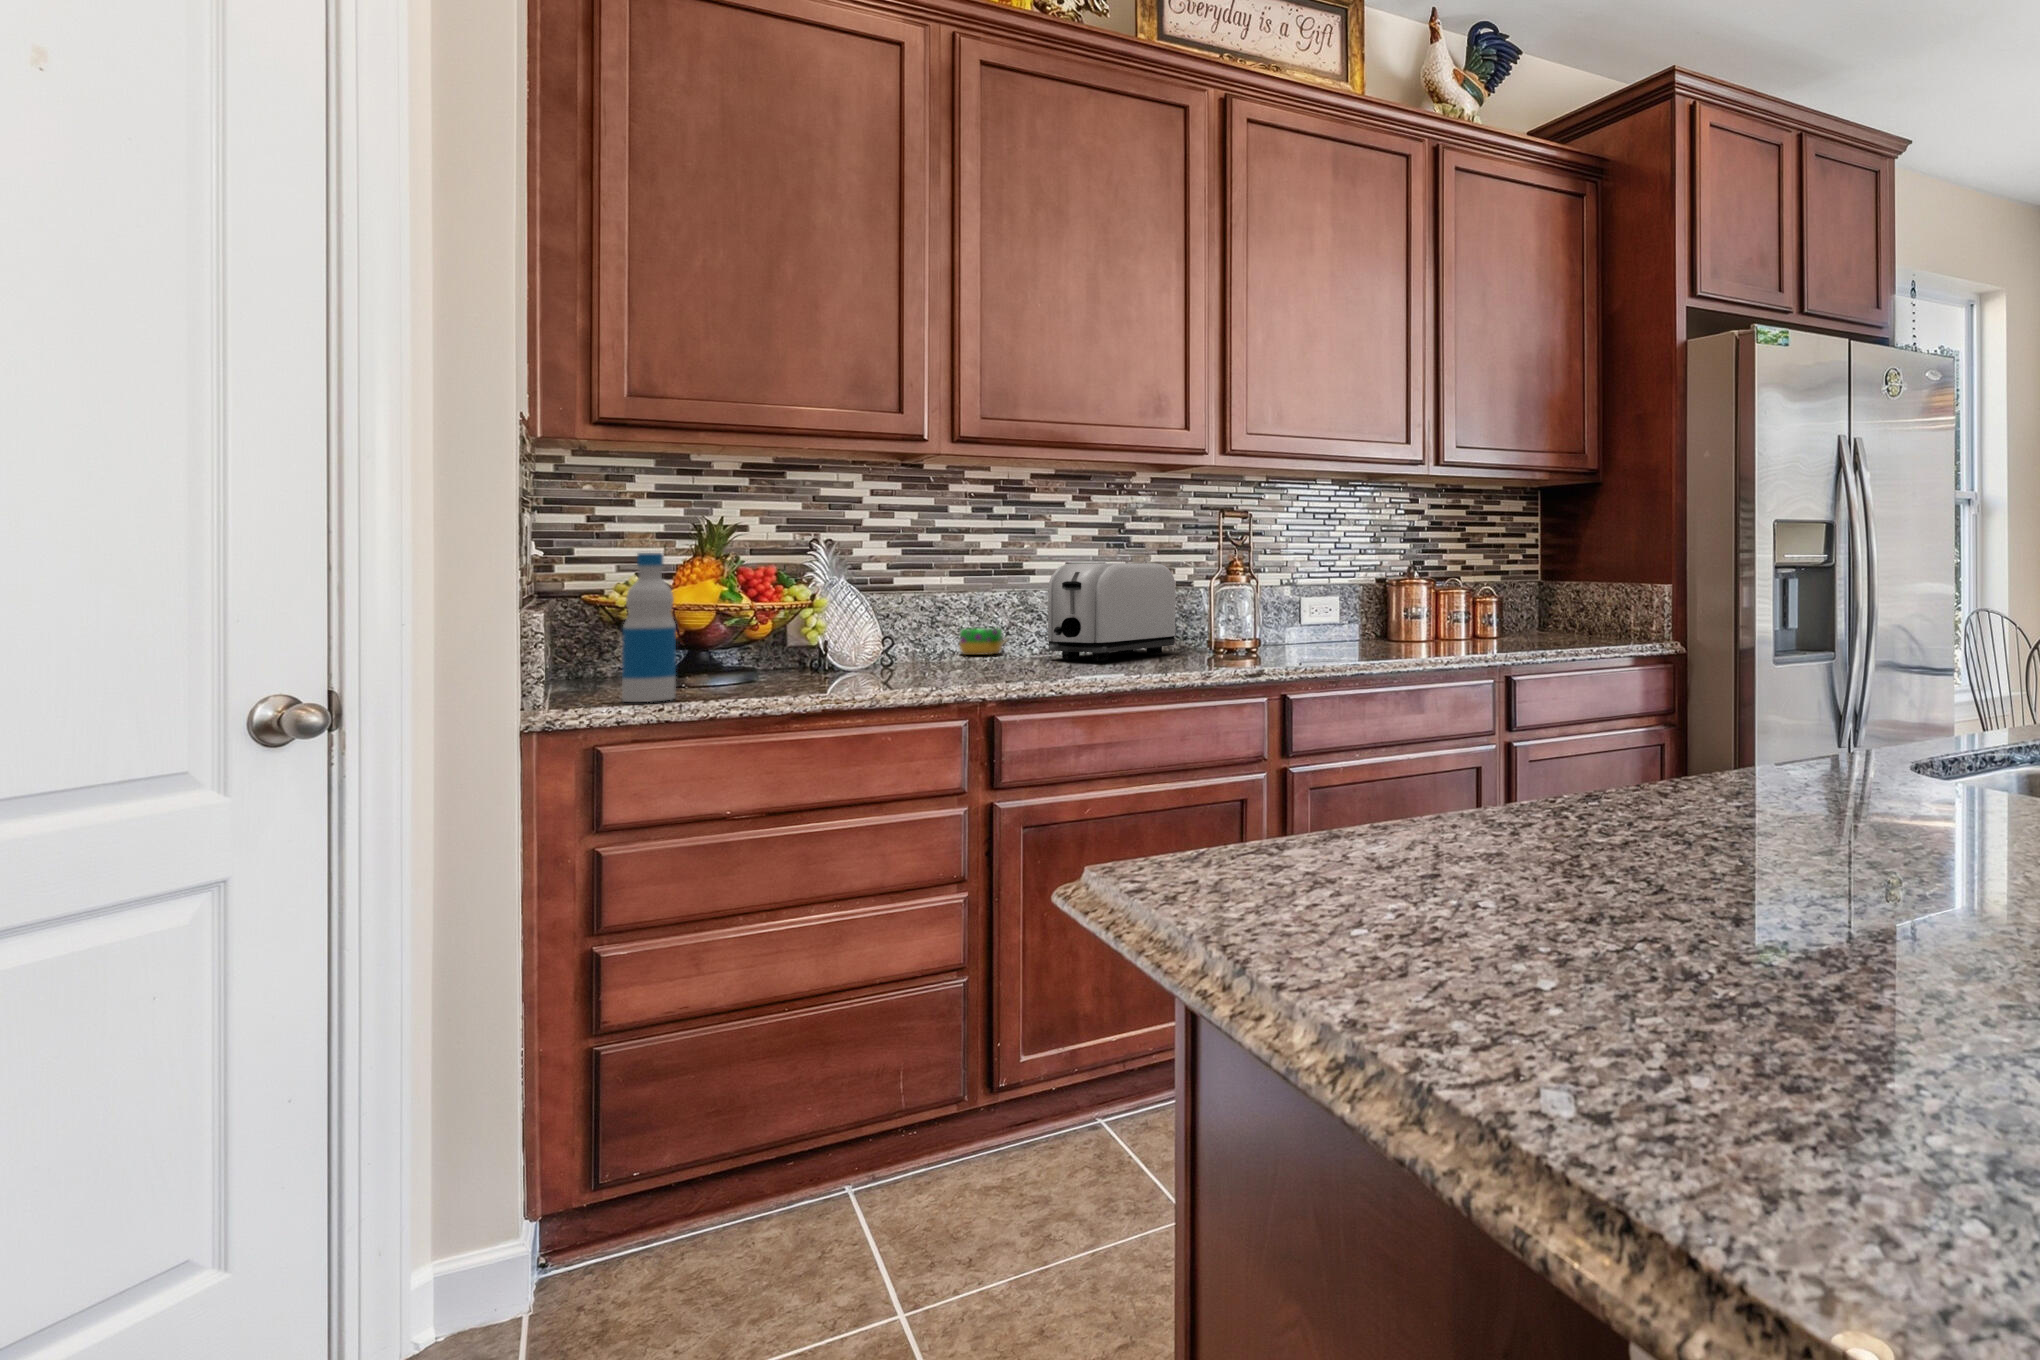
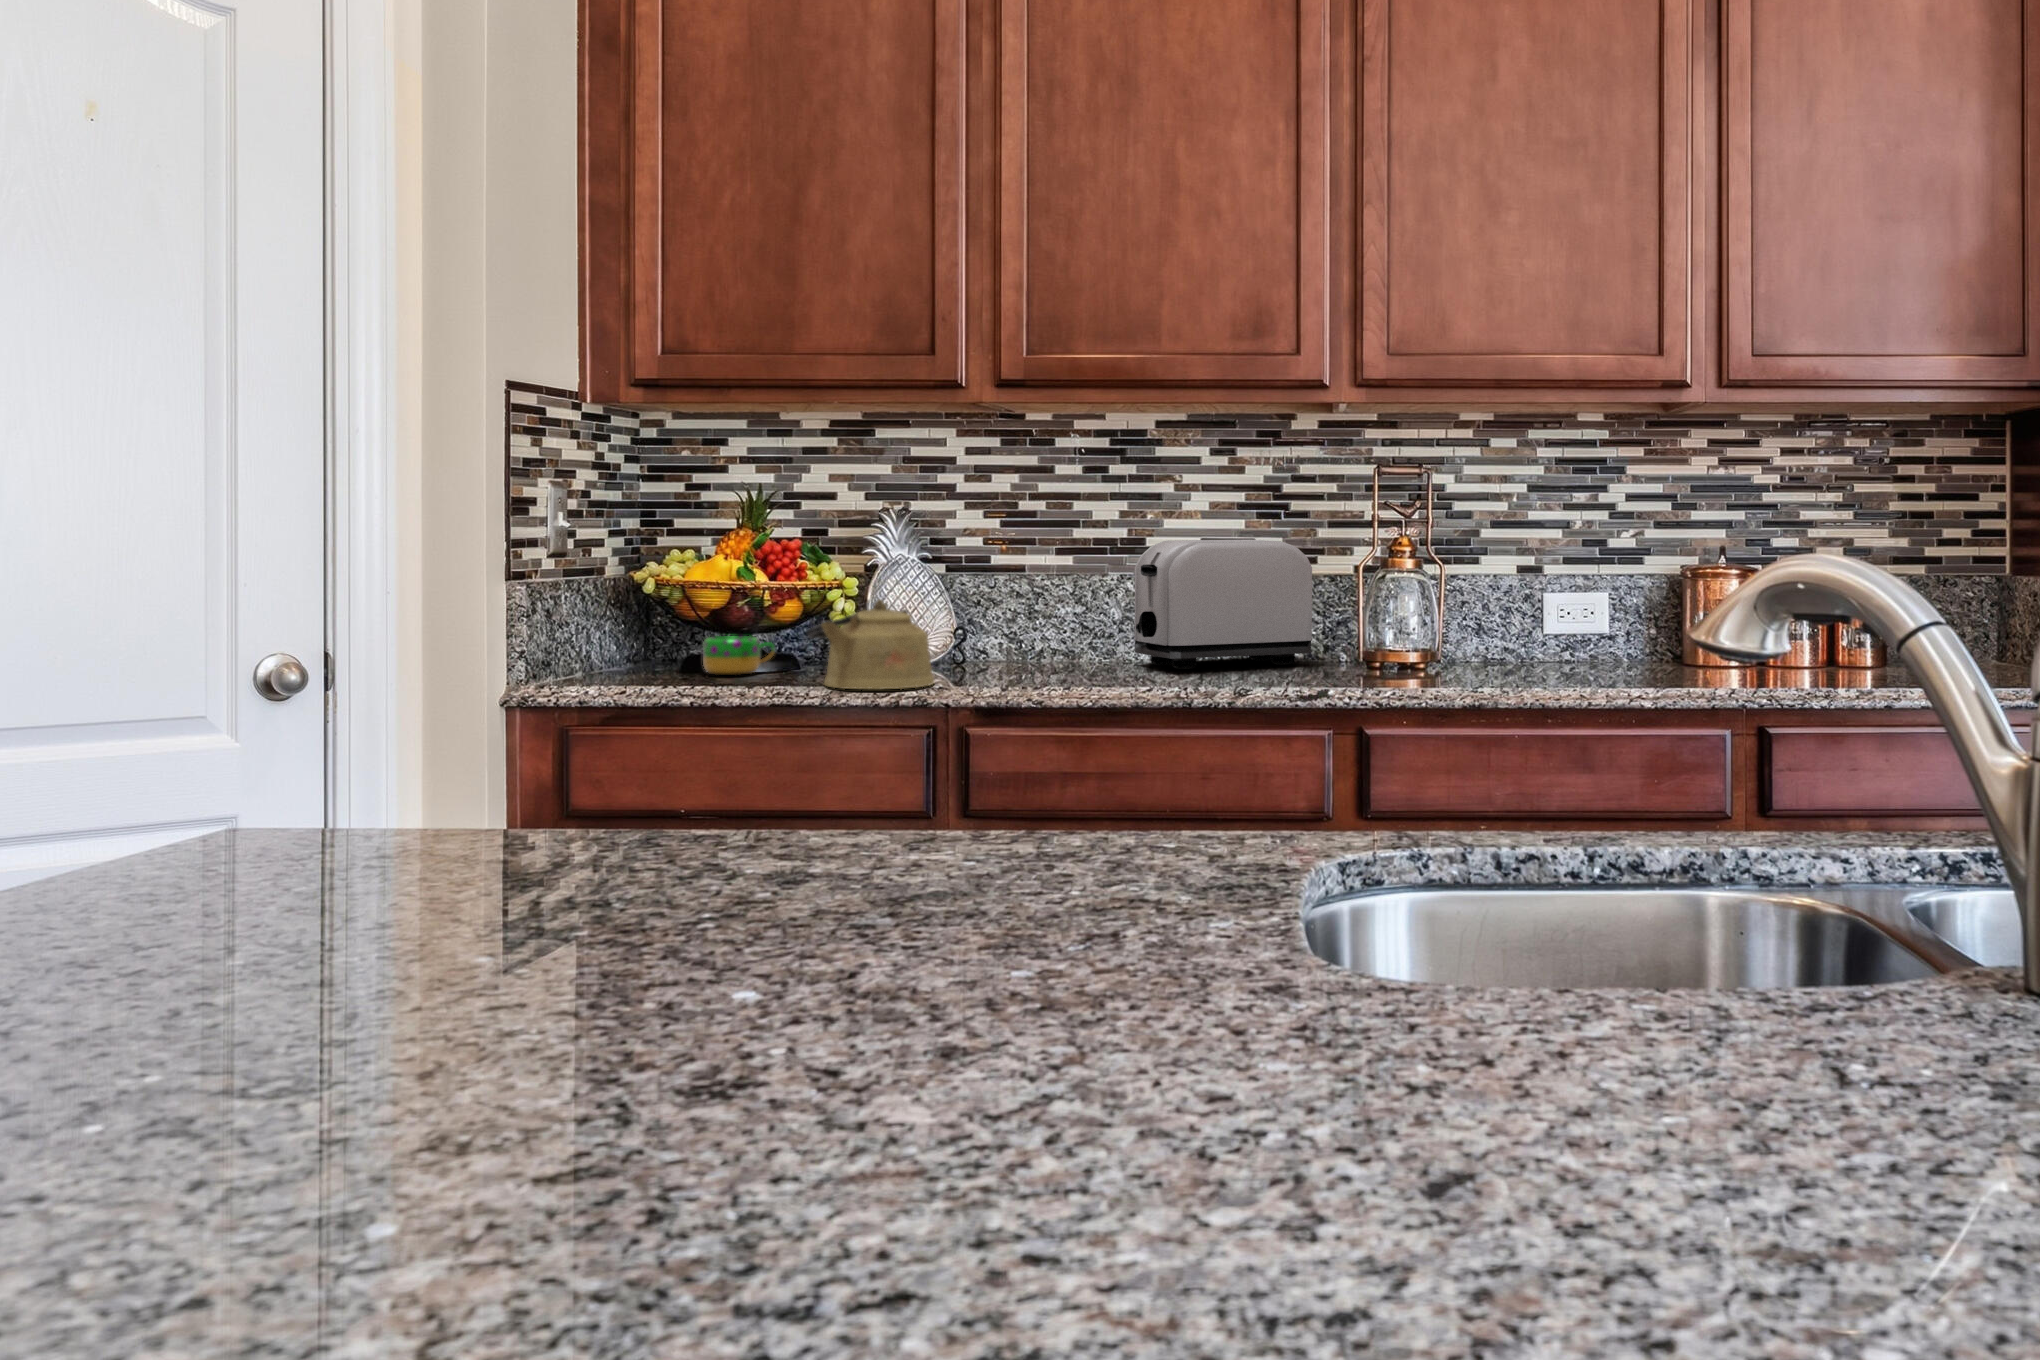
bottle: present [622,553,676,702] -> none [614,531,663,686]
kettle: none [825,611,943,690] -> present [807,599,935,689]
mug: present [959,627,1007,655] -> present [703,636,775,675]

